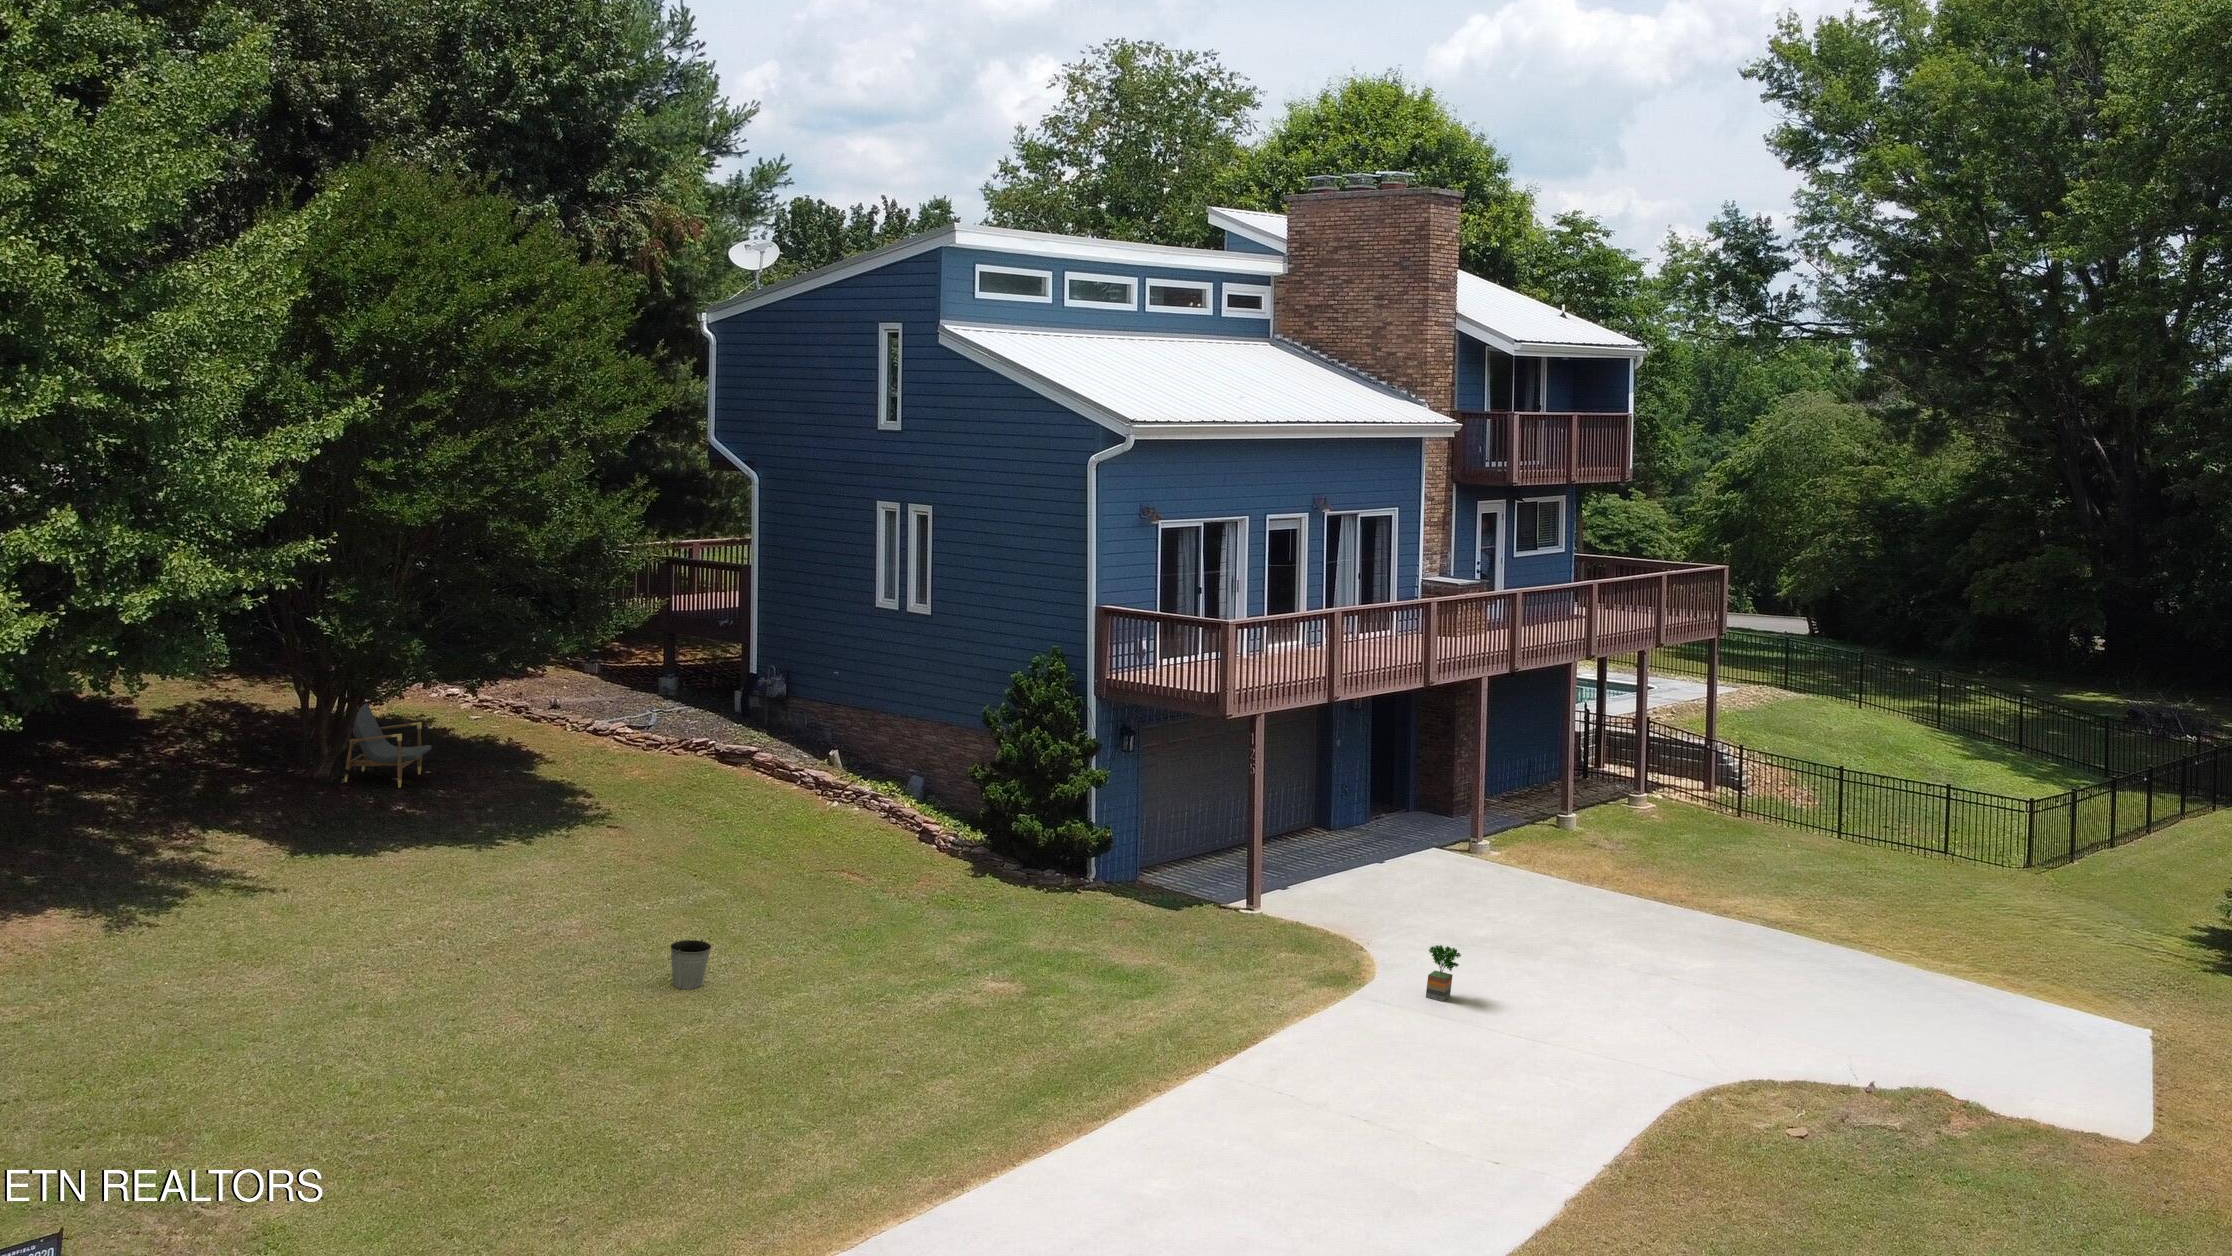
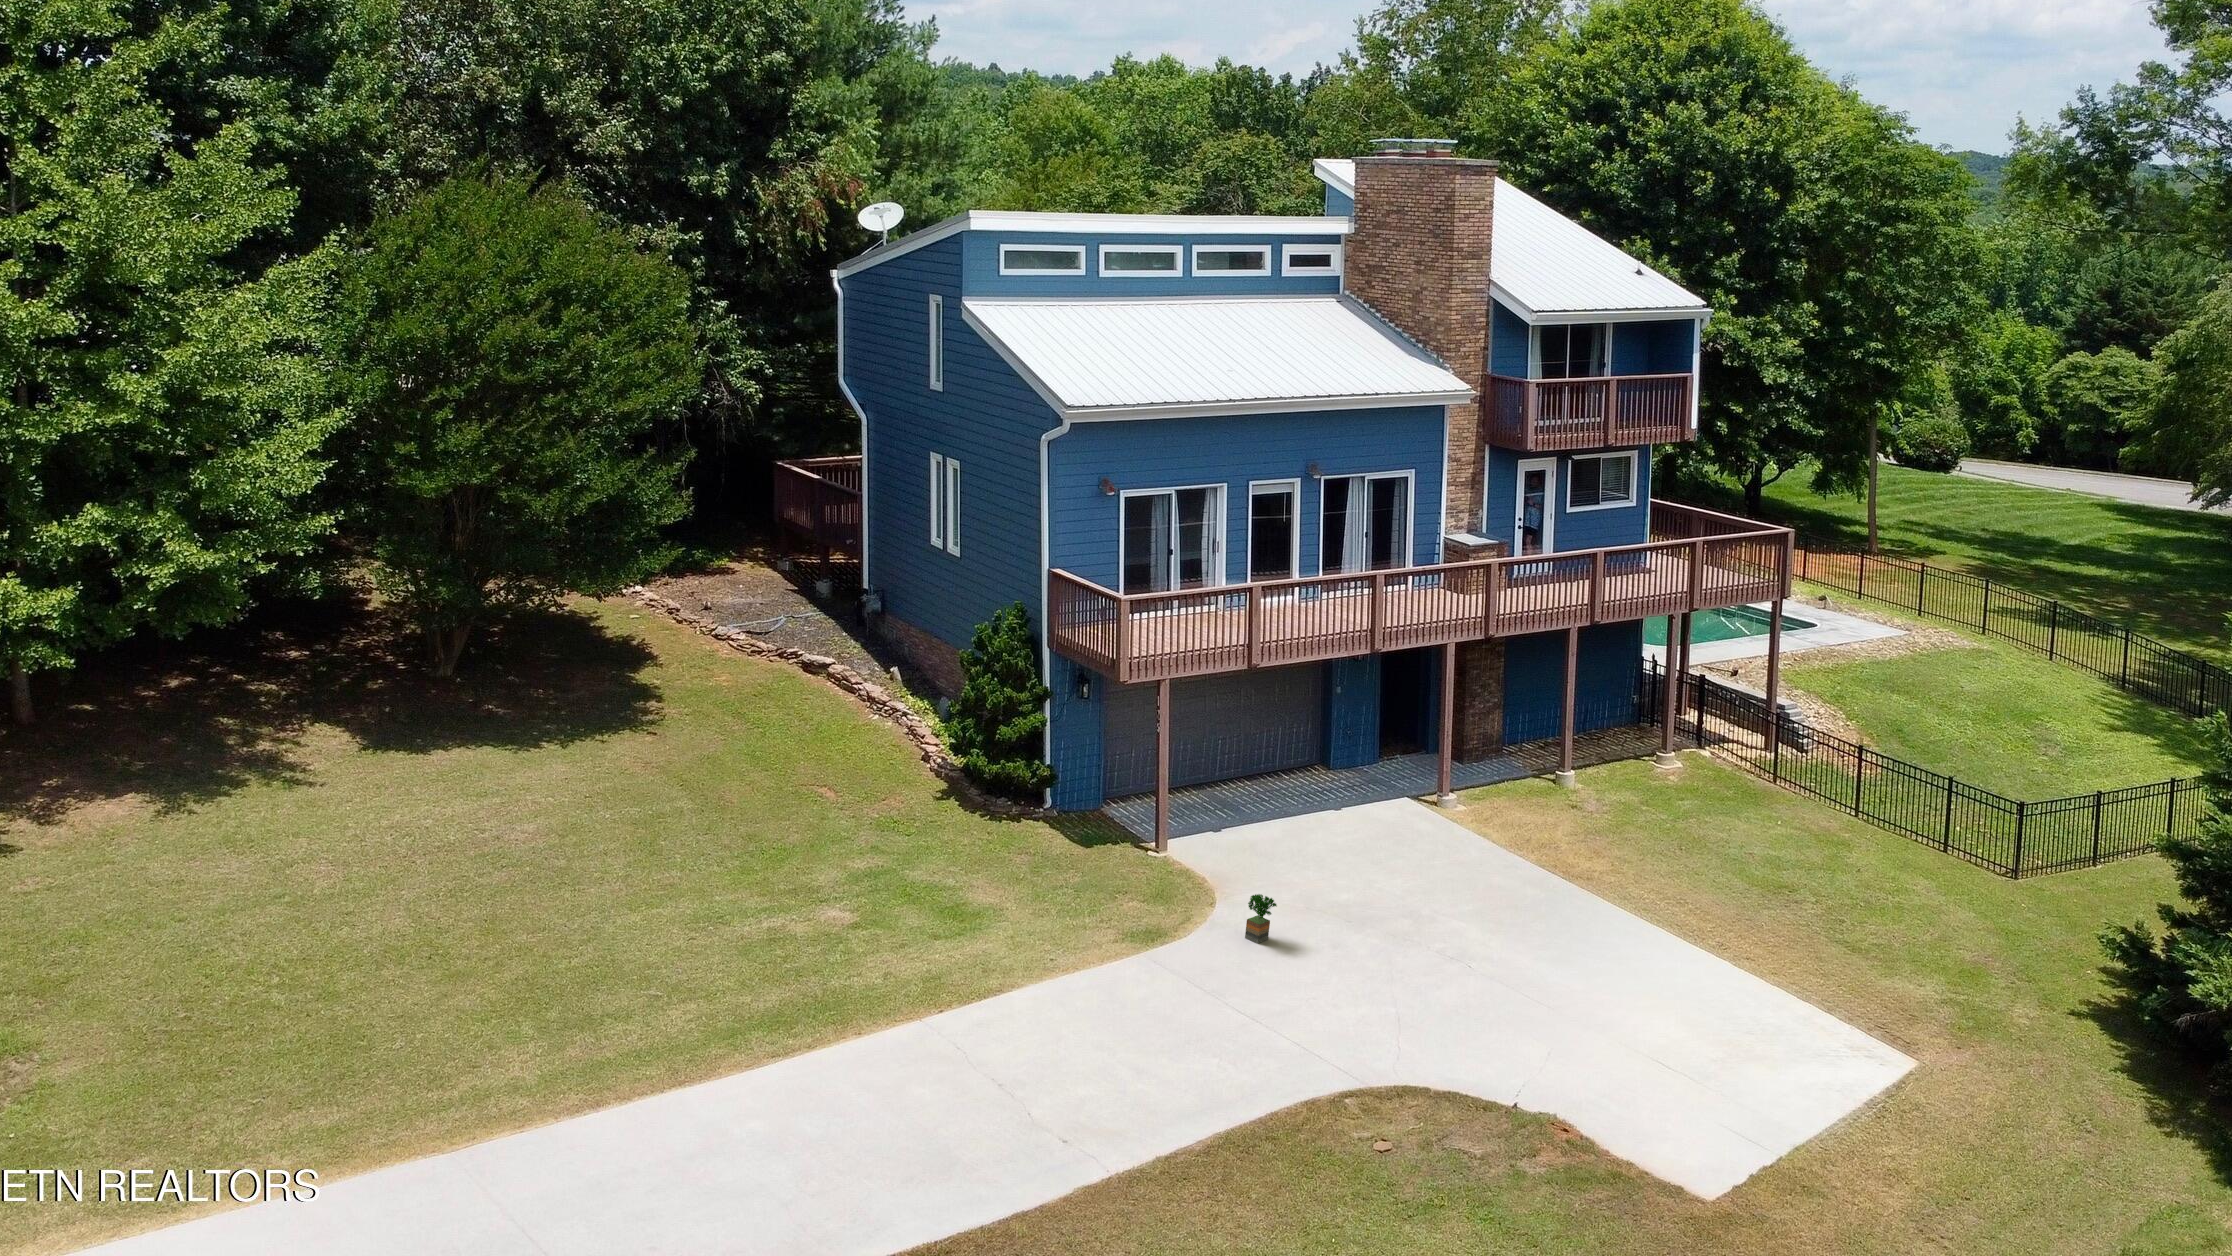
lounge chair: present [344,703,432,788] -> none [491,608,564,680]
bucket: present [668,939,711,989] -> none [610,843,645,882]

